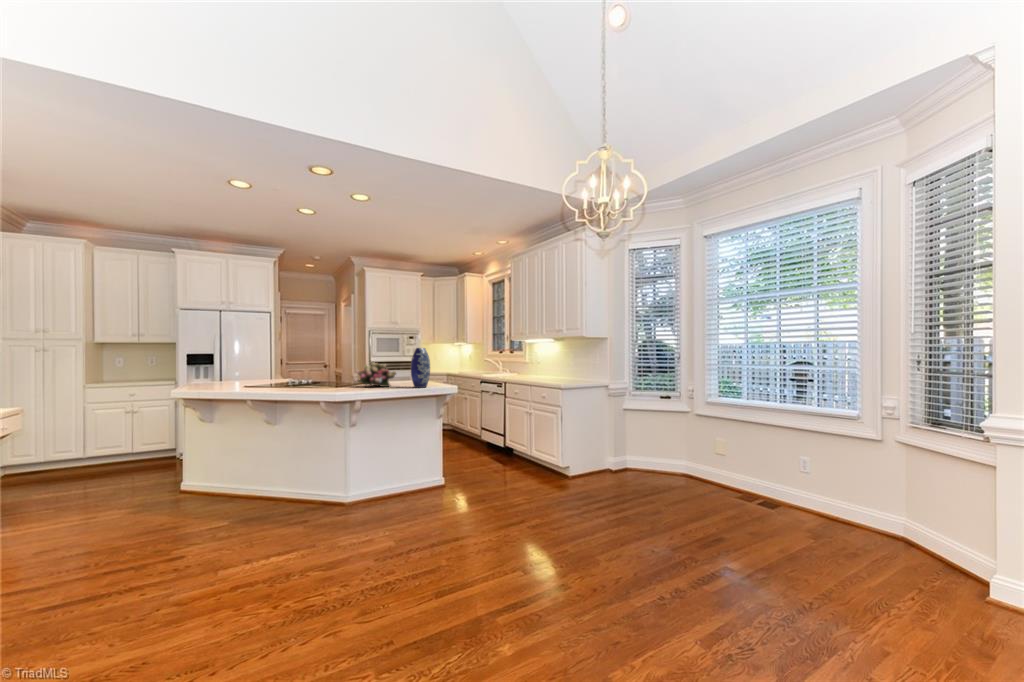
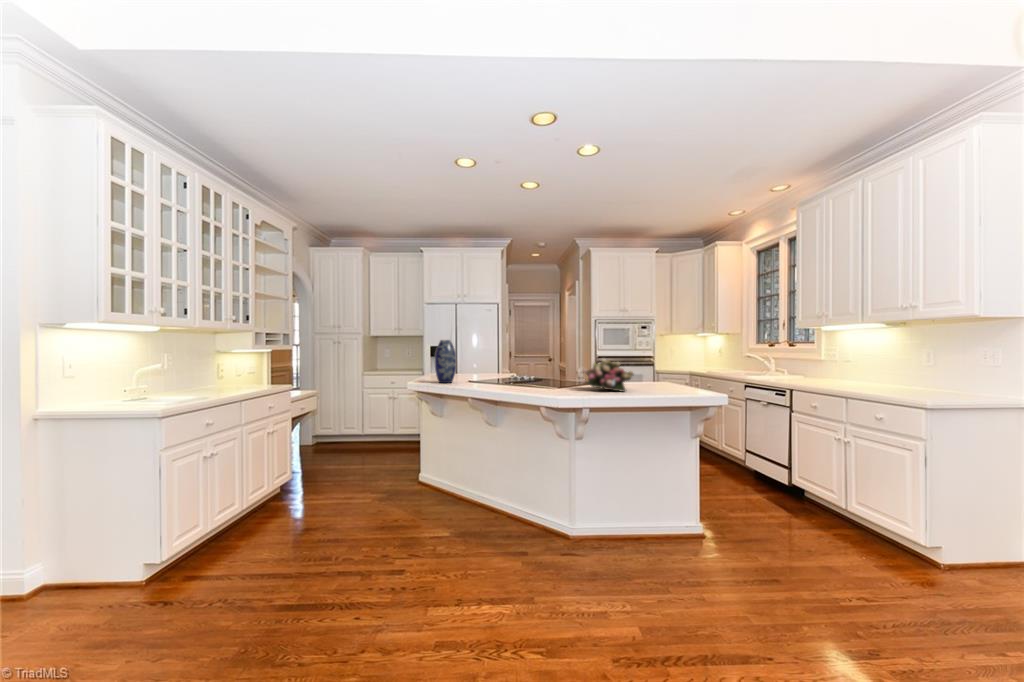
vase: present [411,348,430,388] -> present [435,340,456,383]

